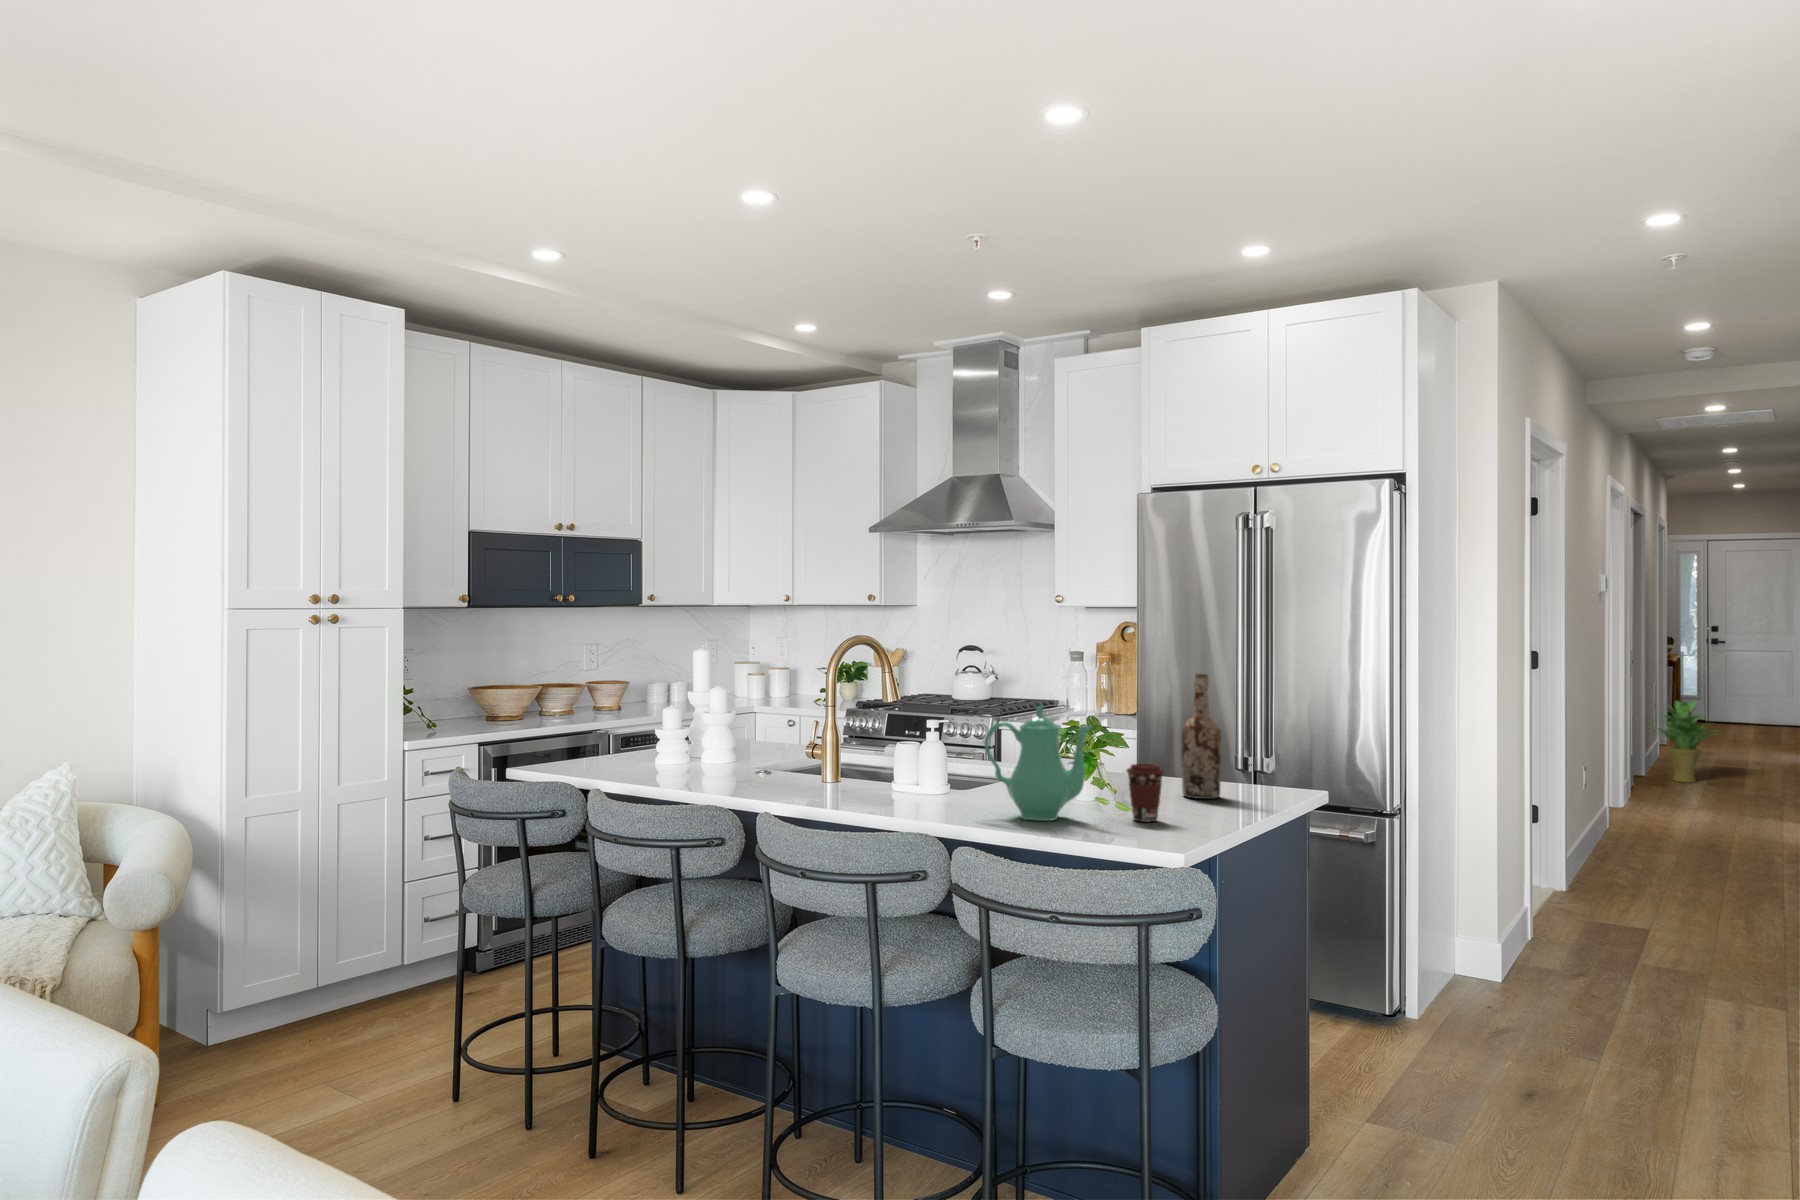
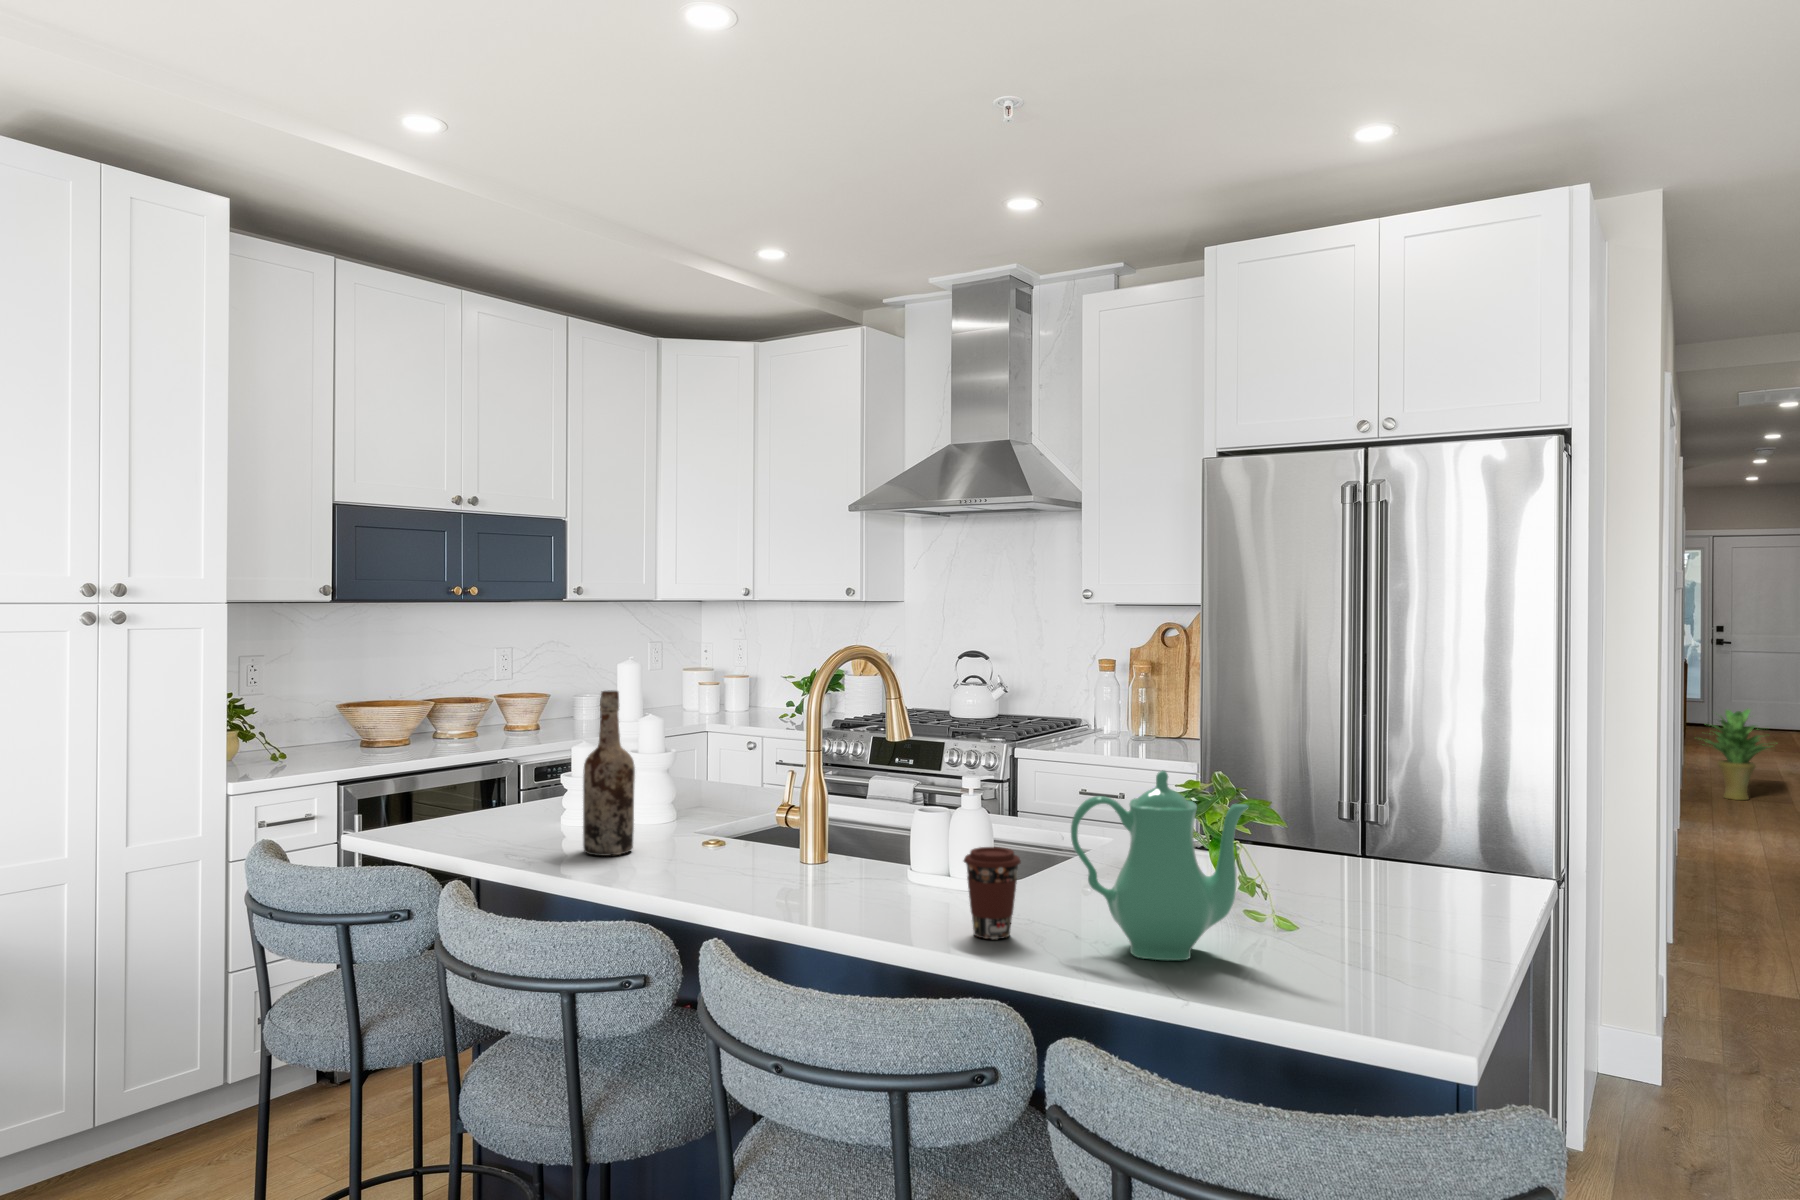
wine bottle: present [1182,674,1221,799] -> present [583,691,635,856]
coffee cup: present [1127,764,1164,822] -> present [964,847,1021,939]

